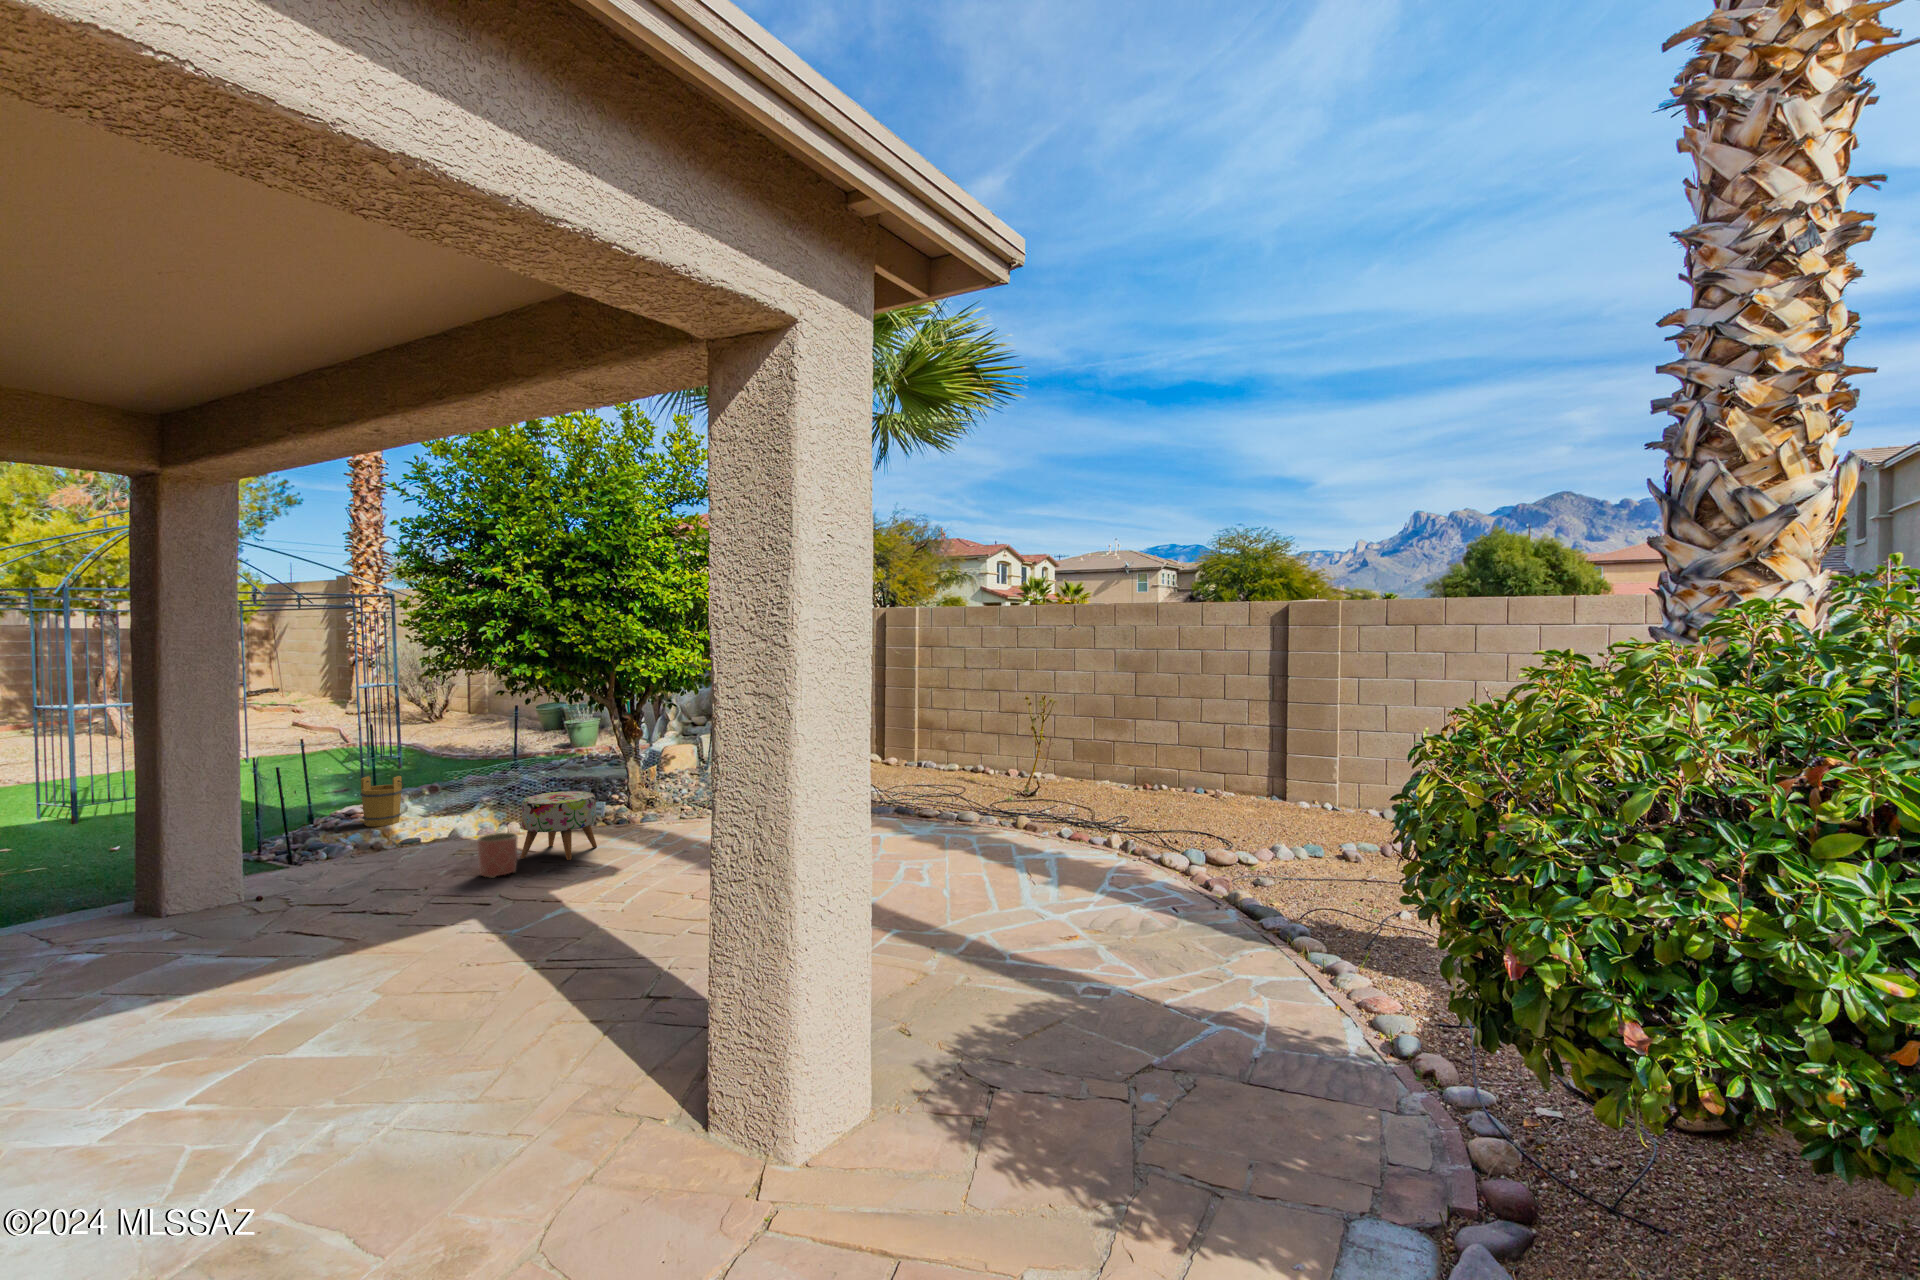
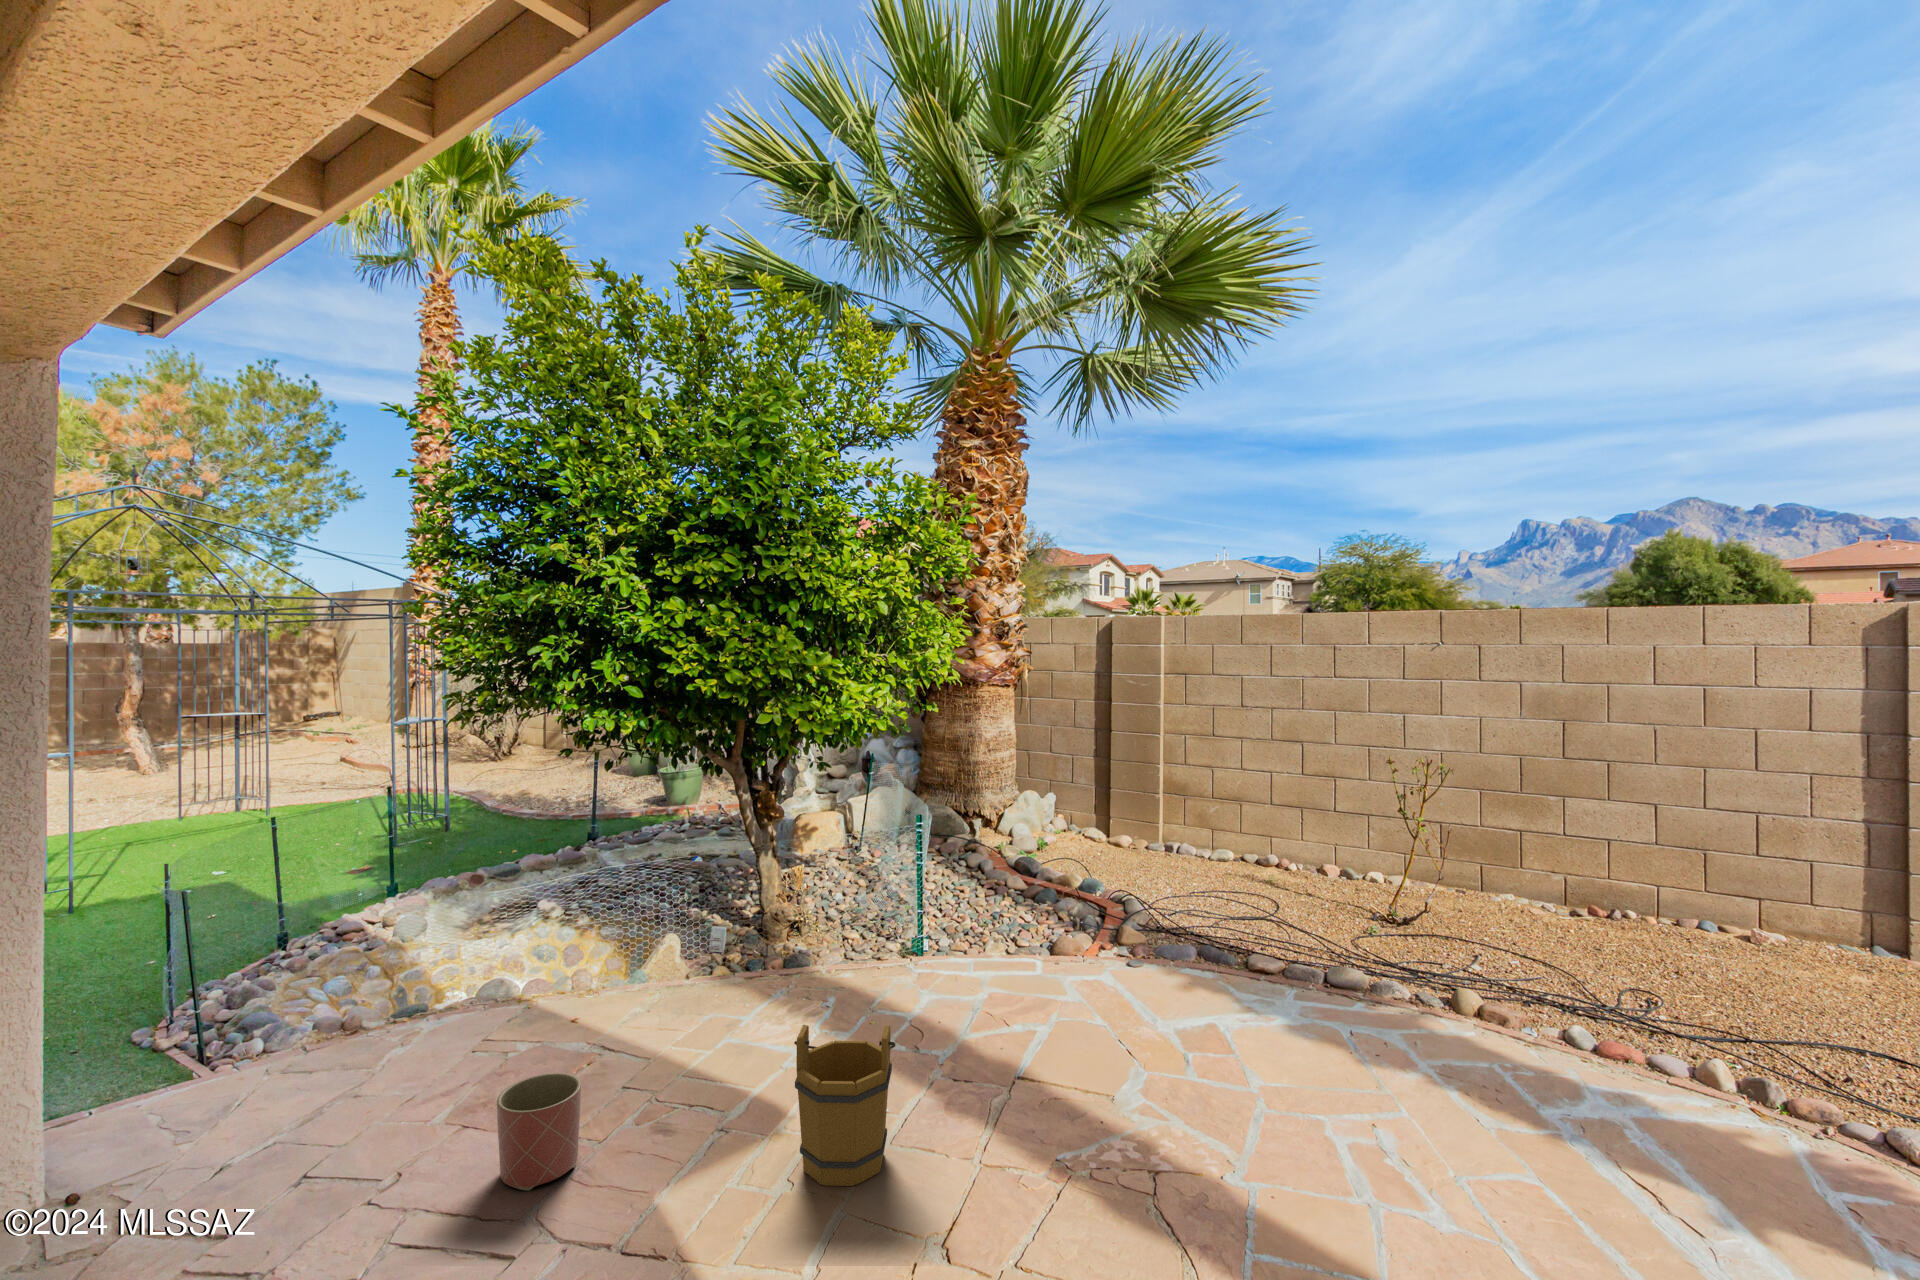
bucket: present [360,776,404,827] -> present [794,1025,895,1186]
ottoman: present [520,791,597,860] -> none [589,954,731,1115]

